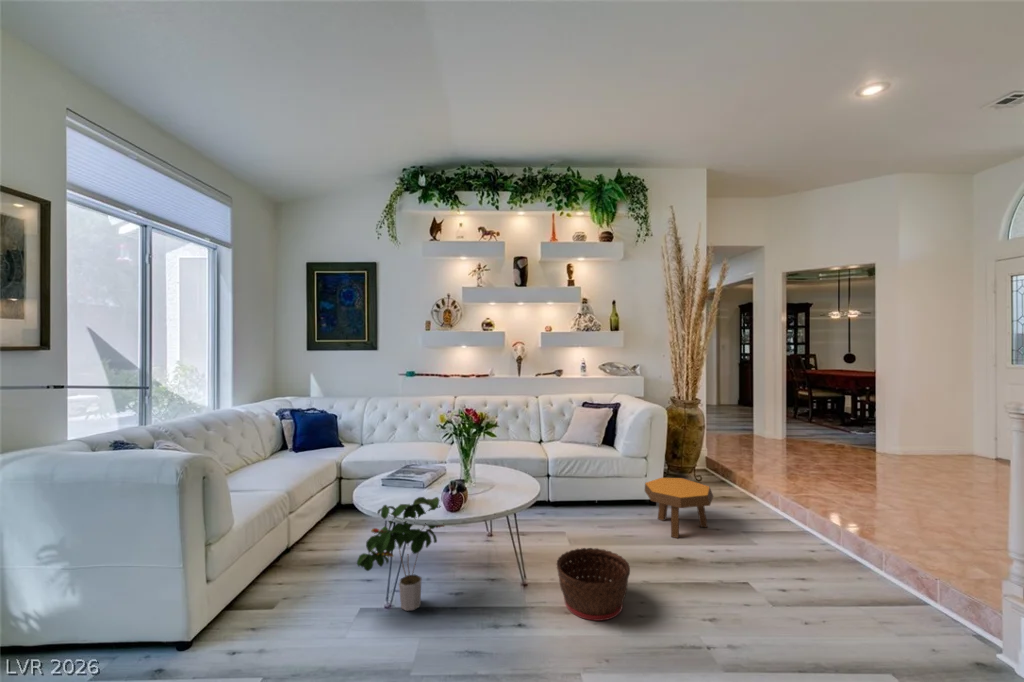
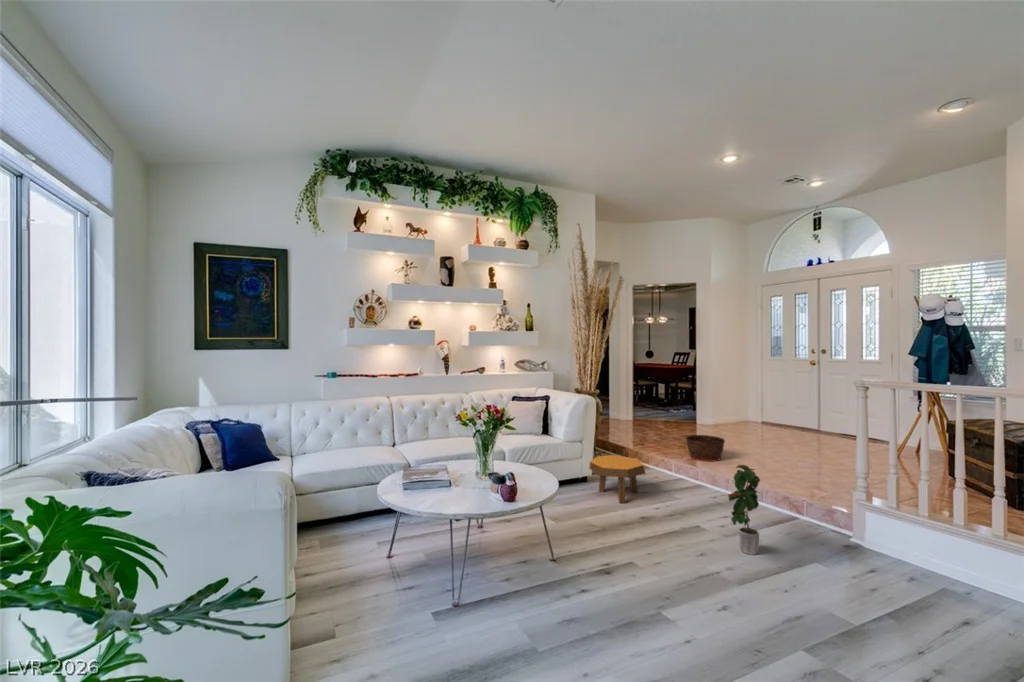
potted plant: present [357,497,444,611] -> present [728,465,760,555]
basket: present [557,548,630,621] -> present [686,435,725,462]

